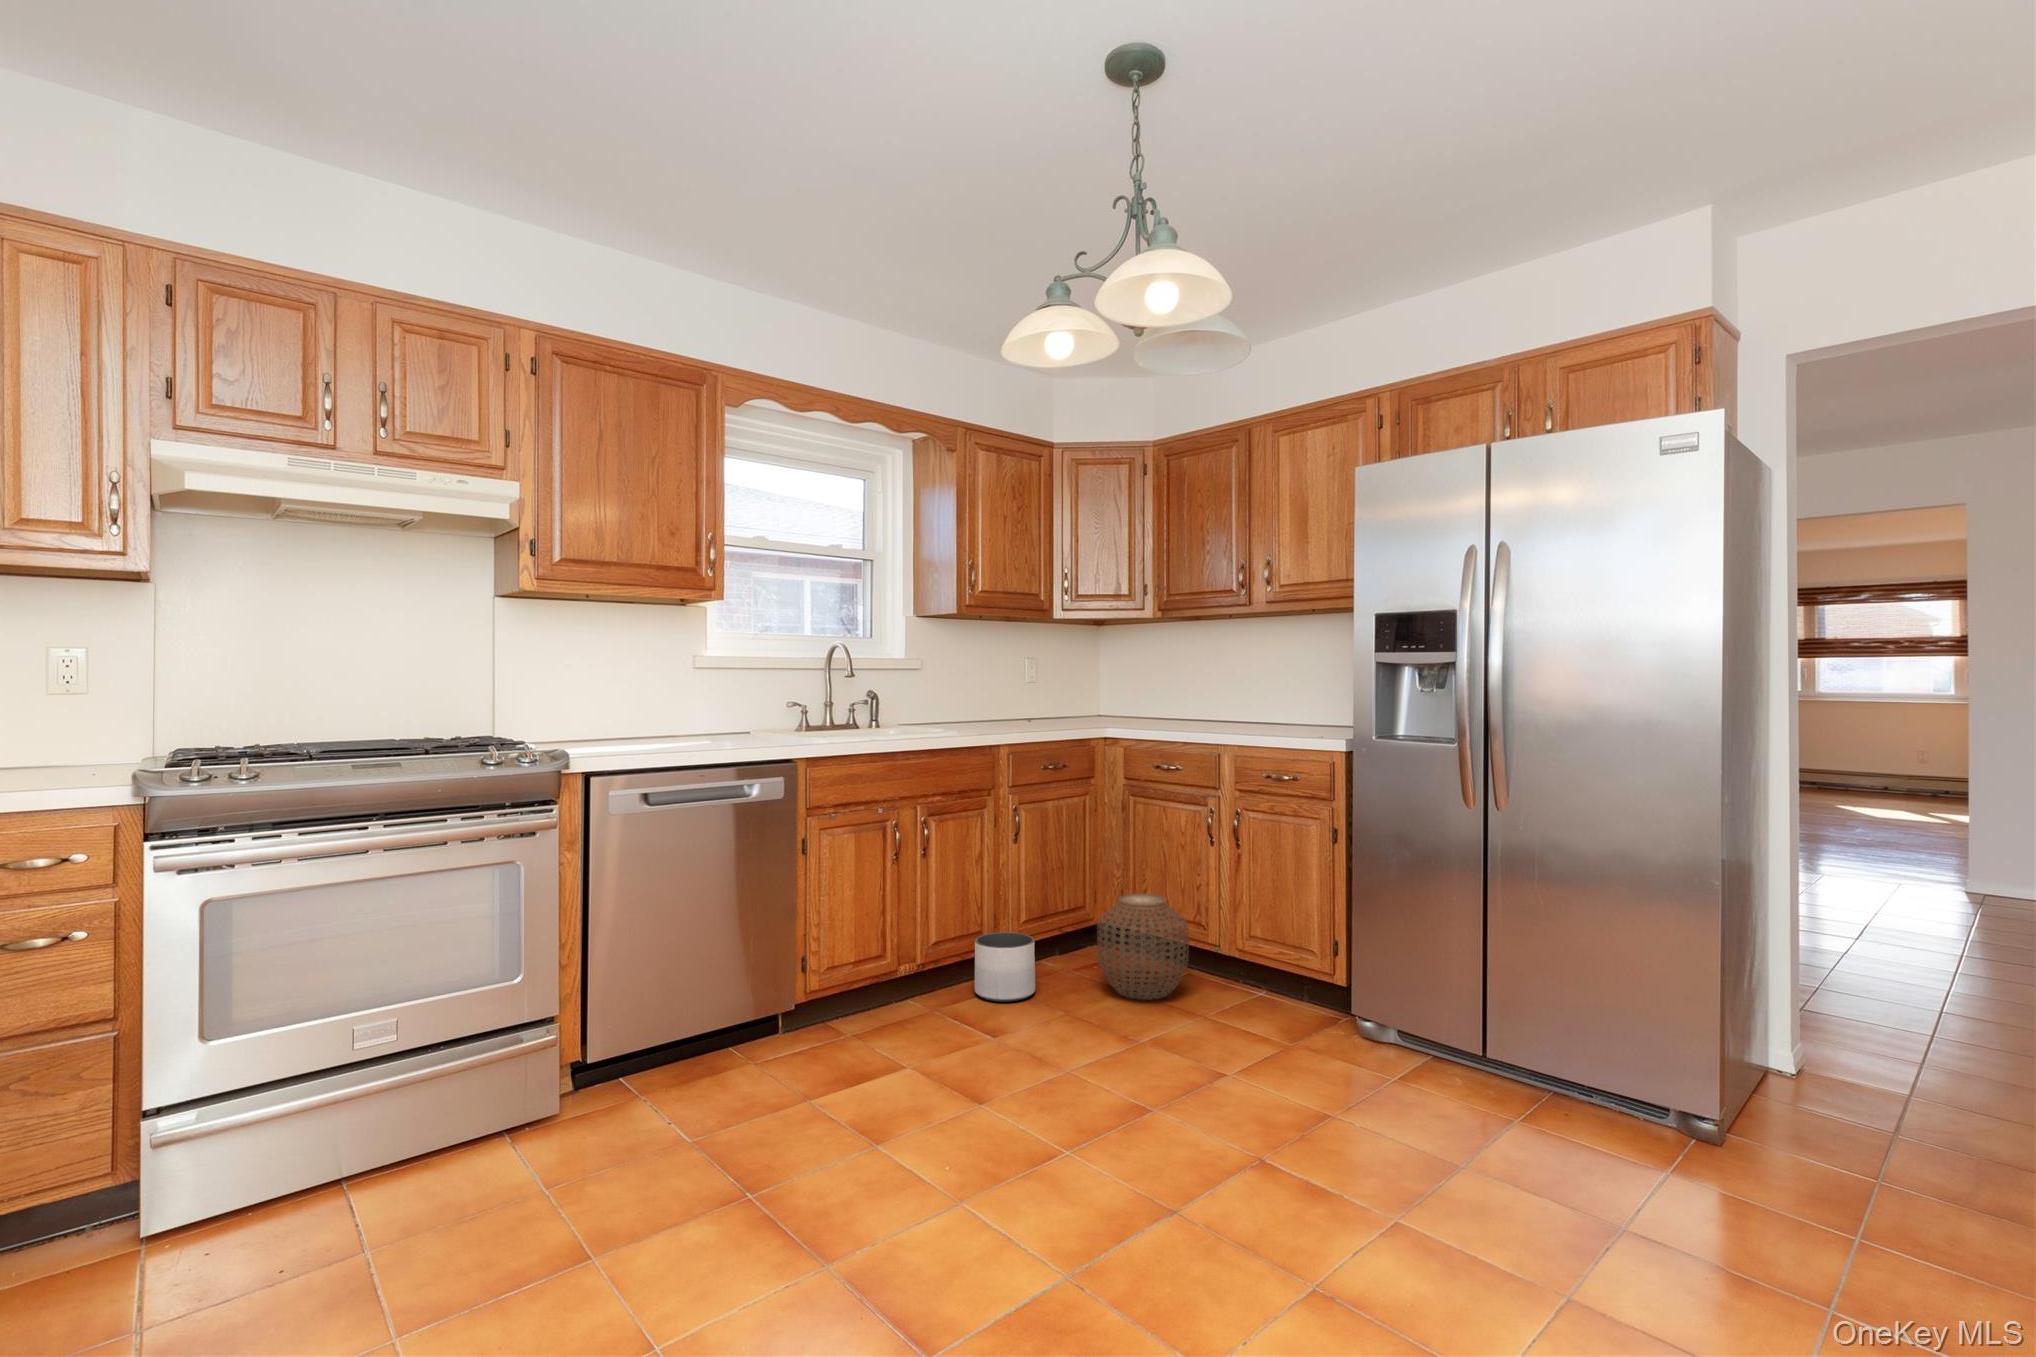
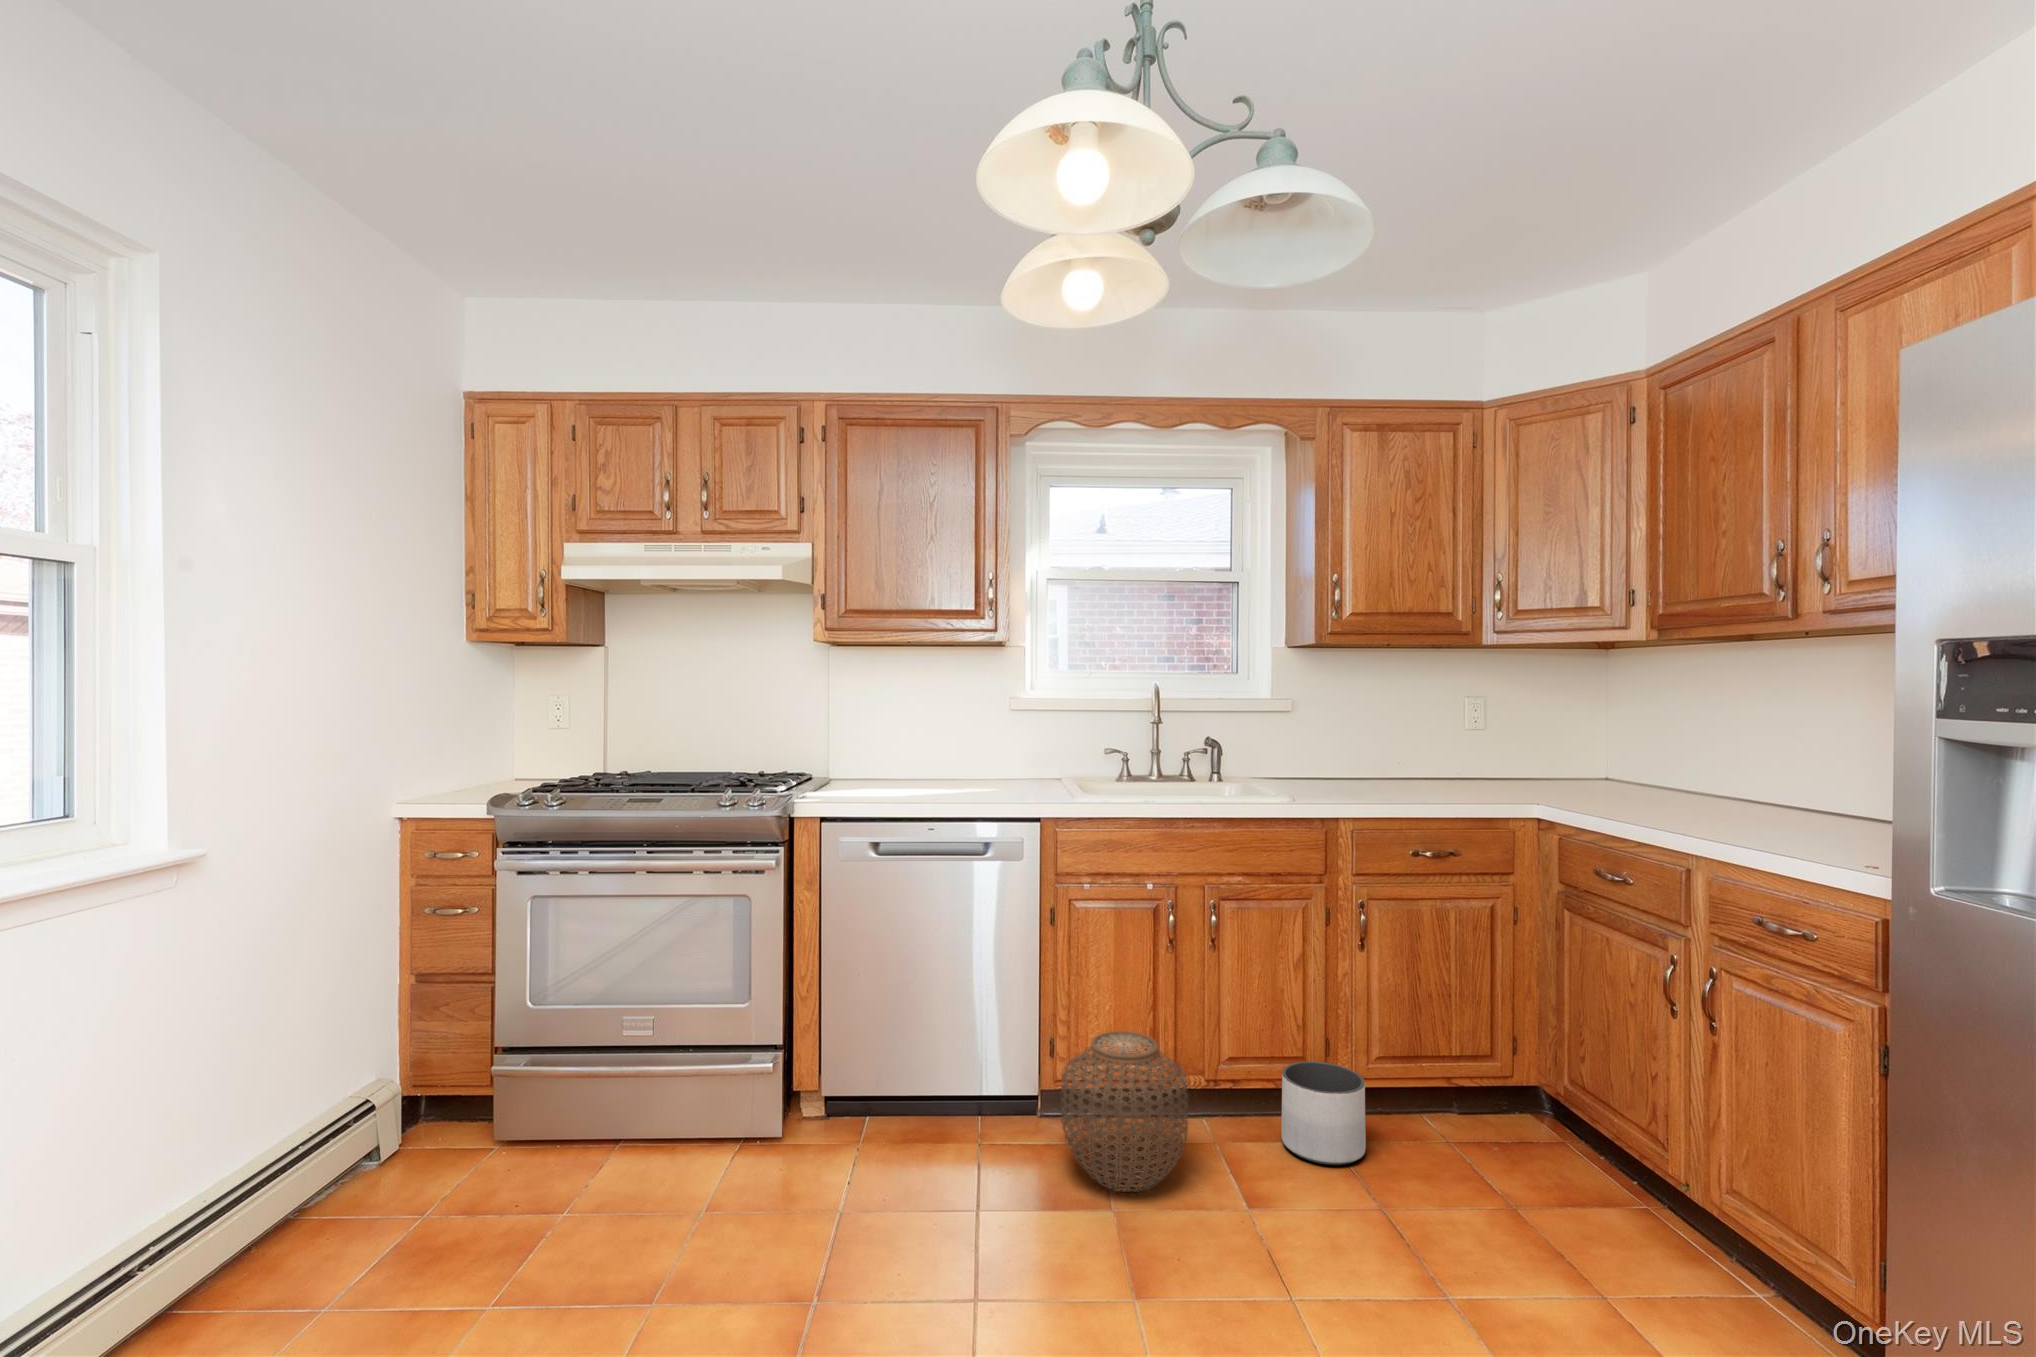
woven basket: present [1097,894,1189,1000] -> present [1061,1031,1188,1192]

